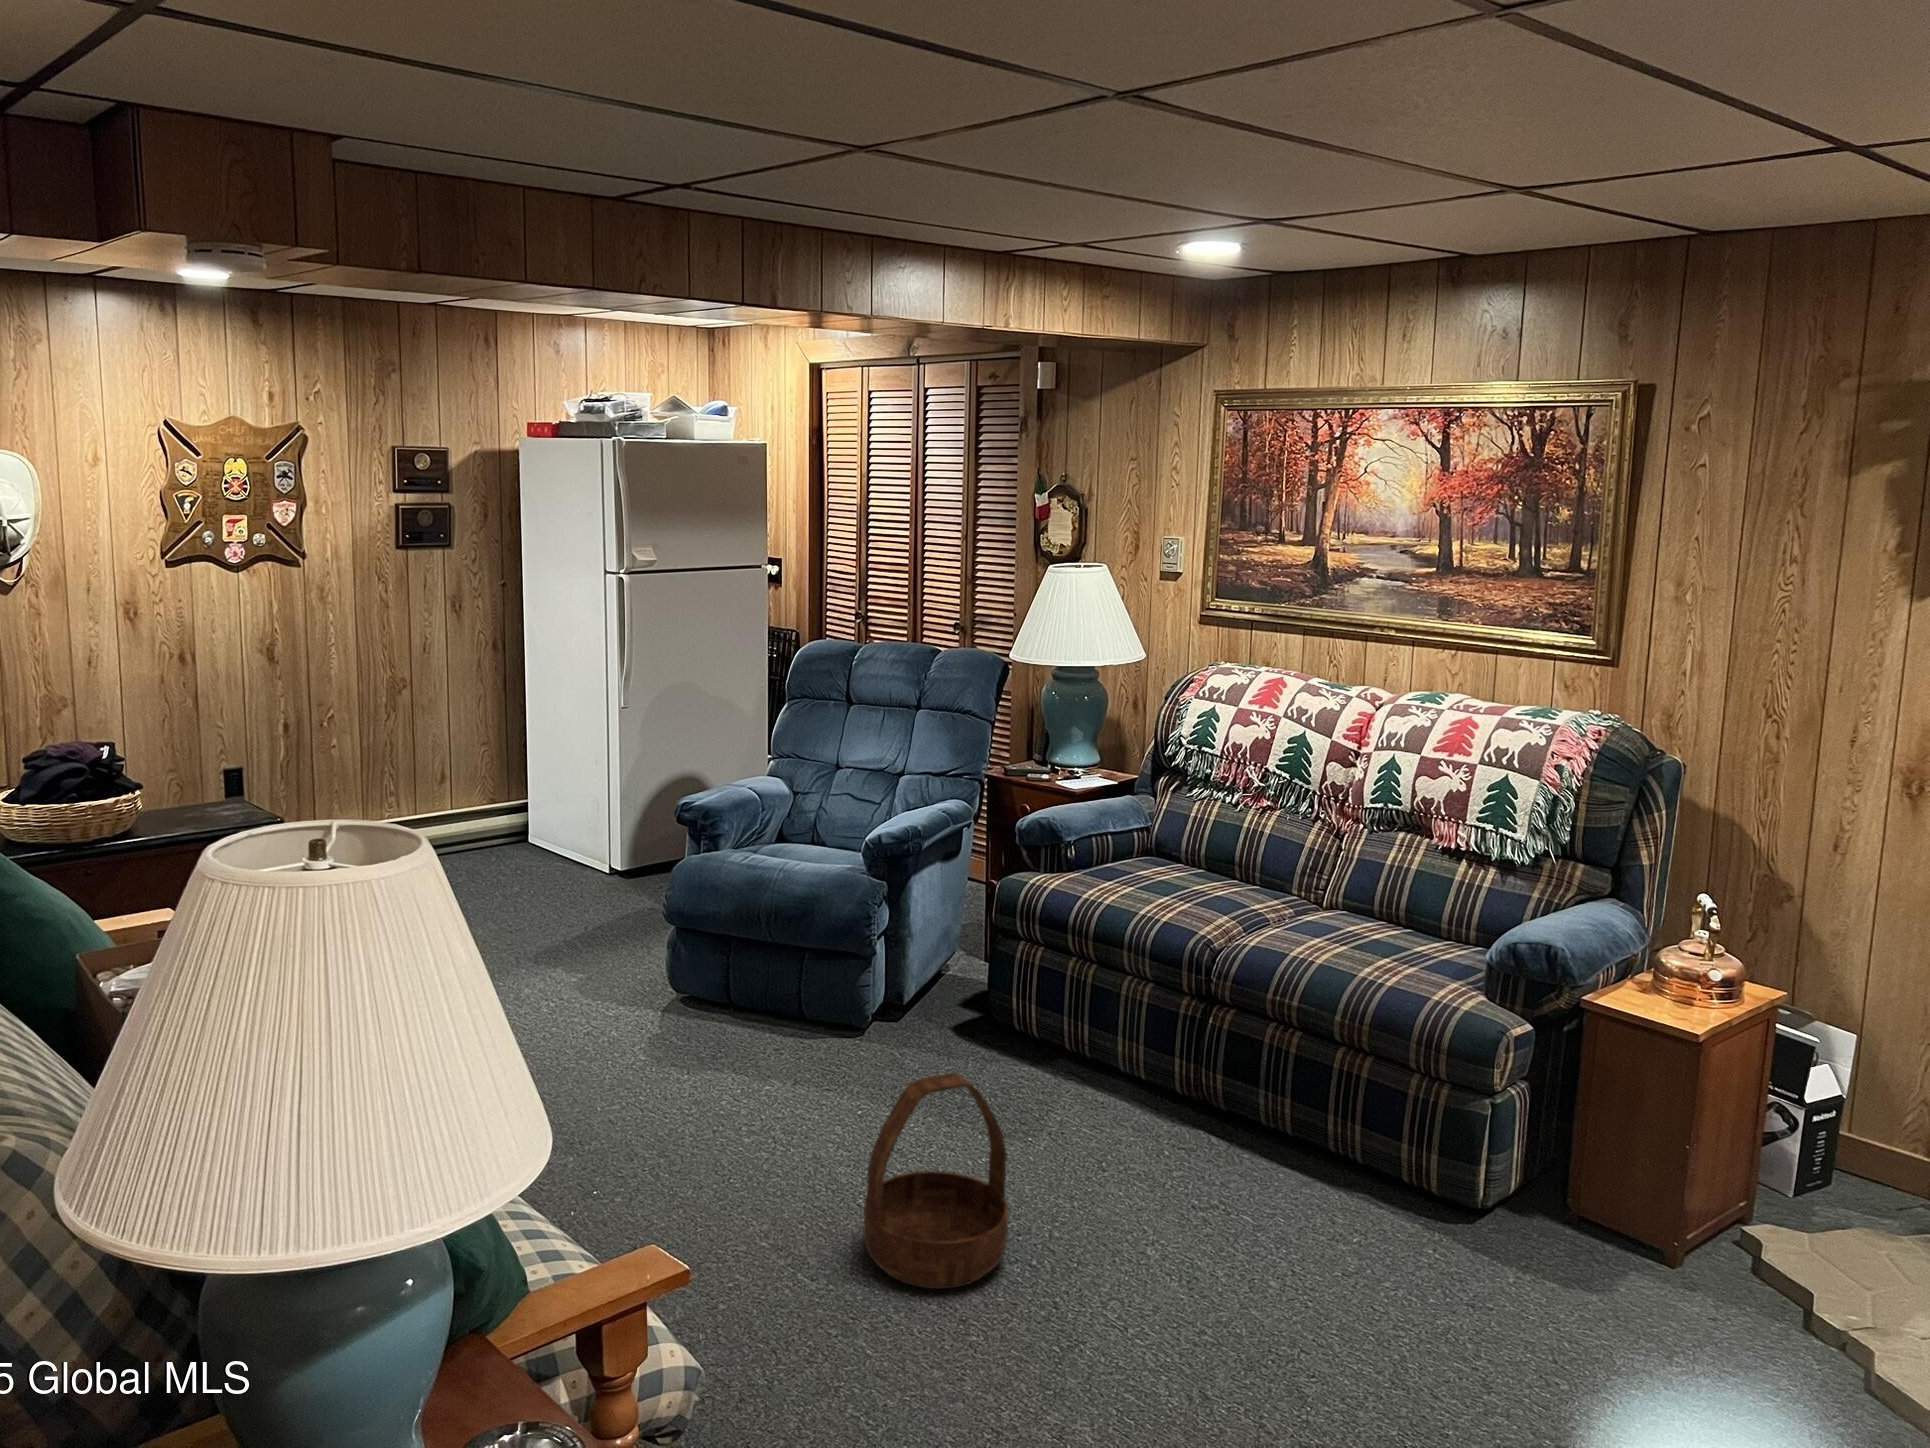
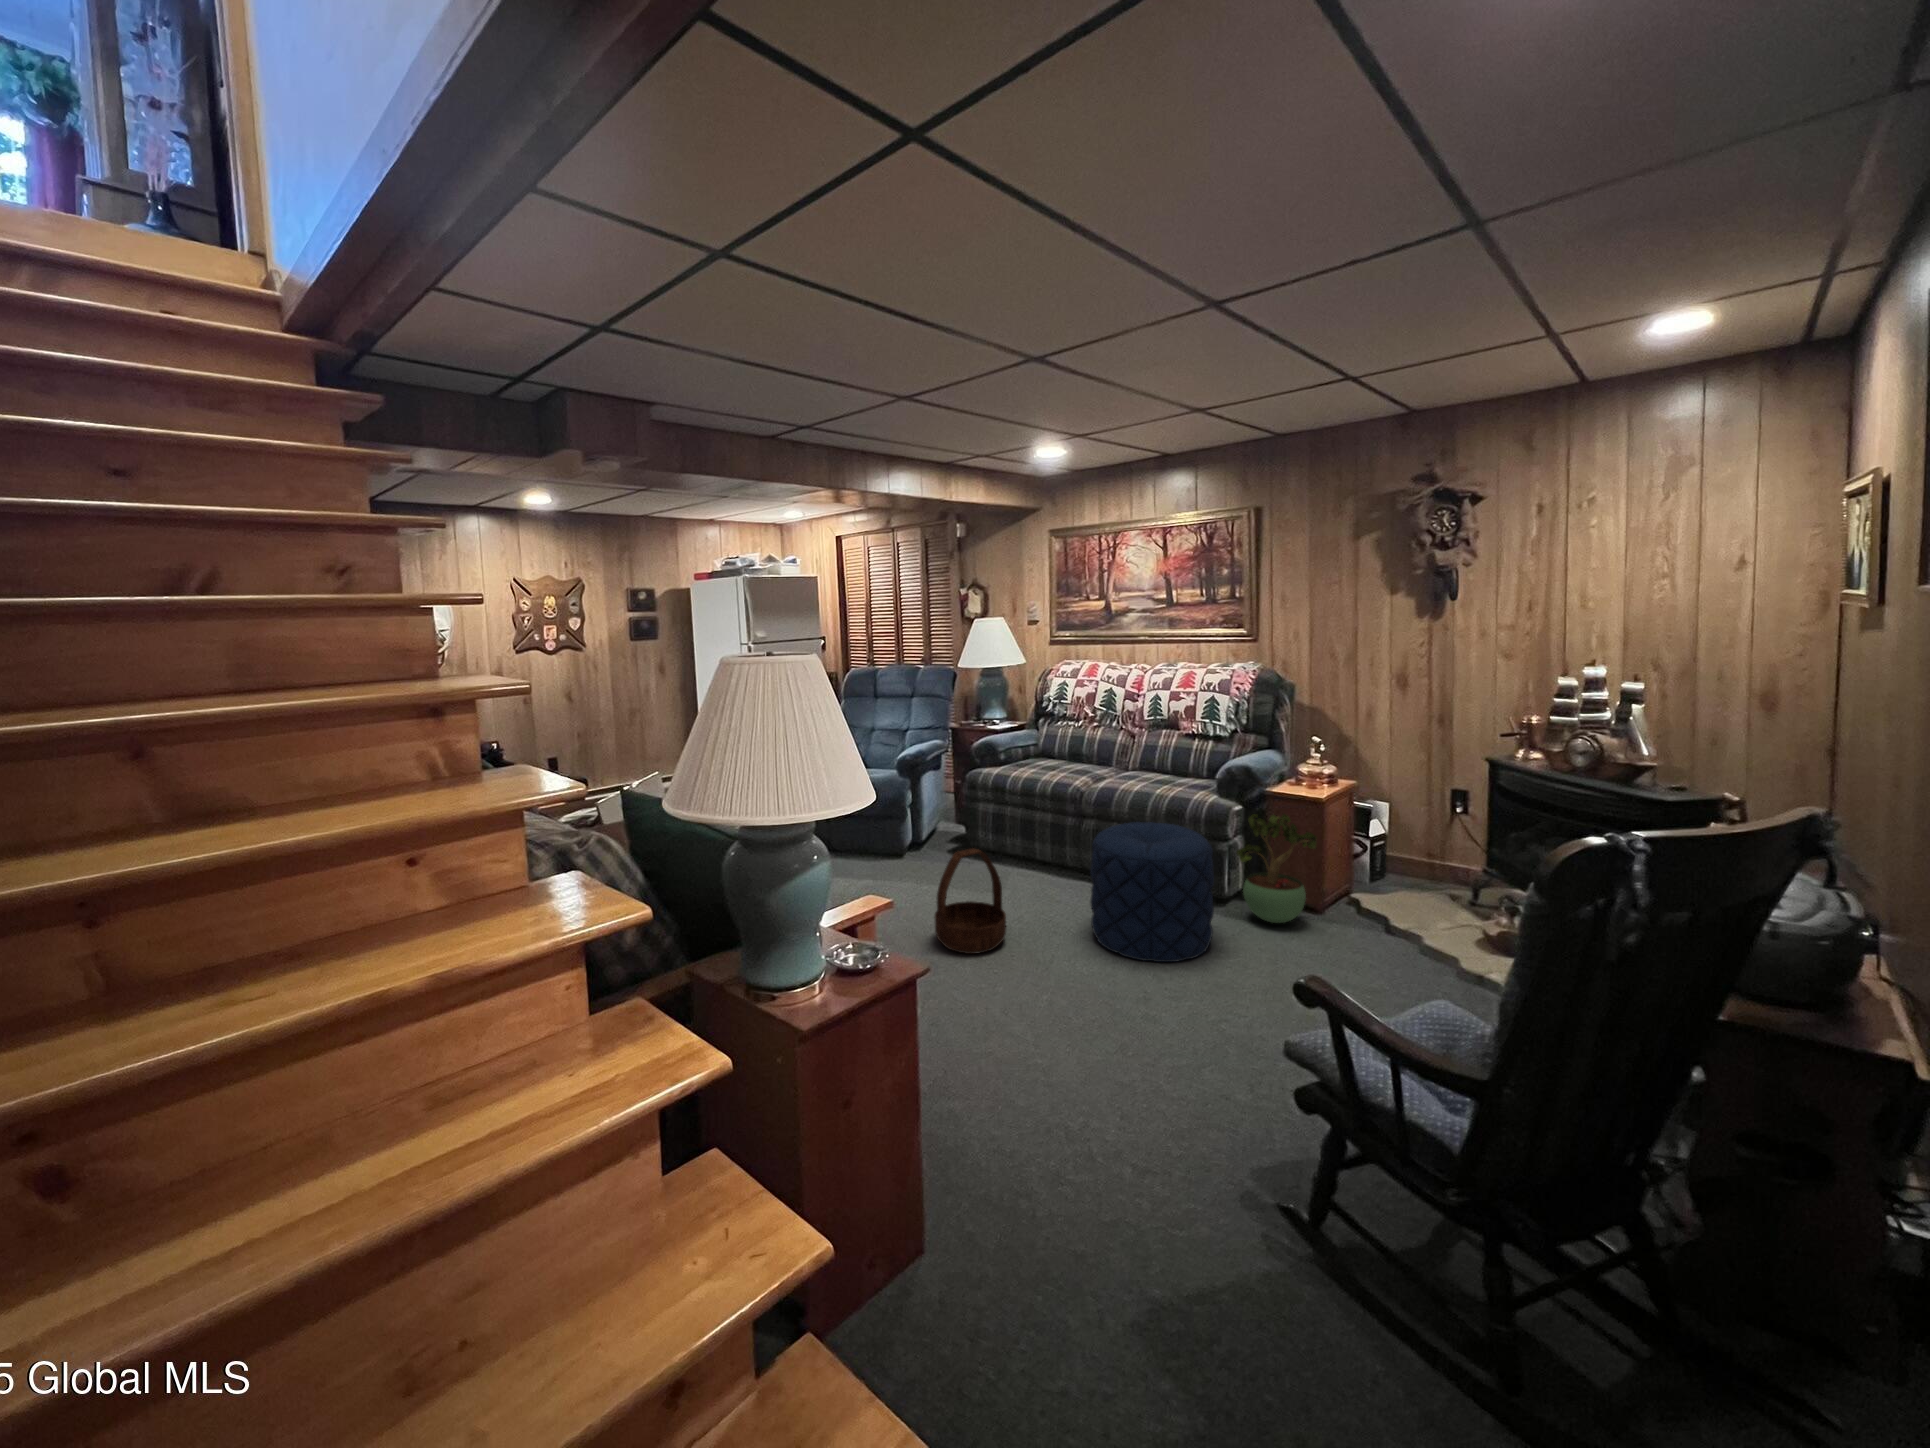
pouf: none [1181,1047,1441,1355] -> present [1090,822,1214,962]
potted plant: none [1501,1054,1673,1282] -> present [1236,814,1317,923]

